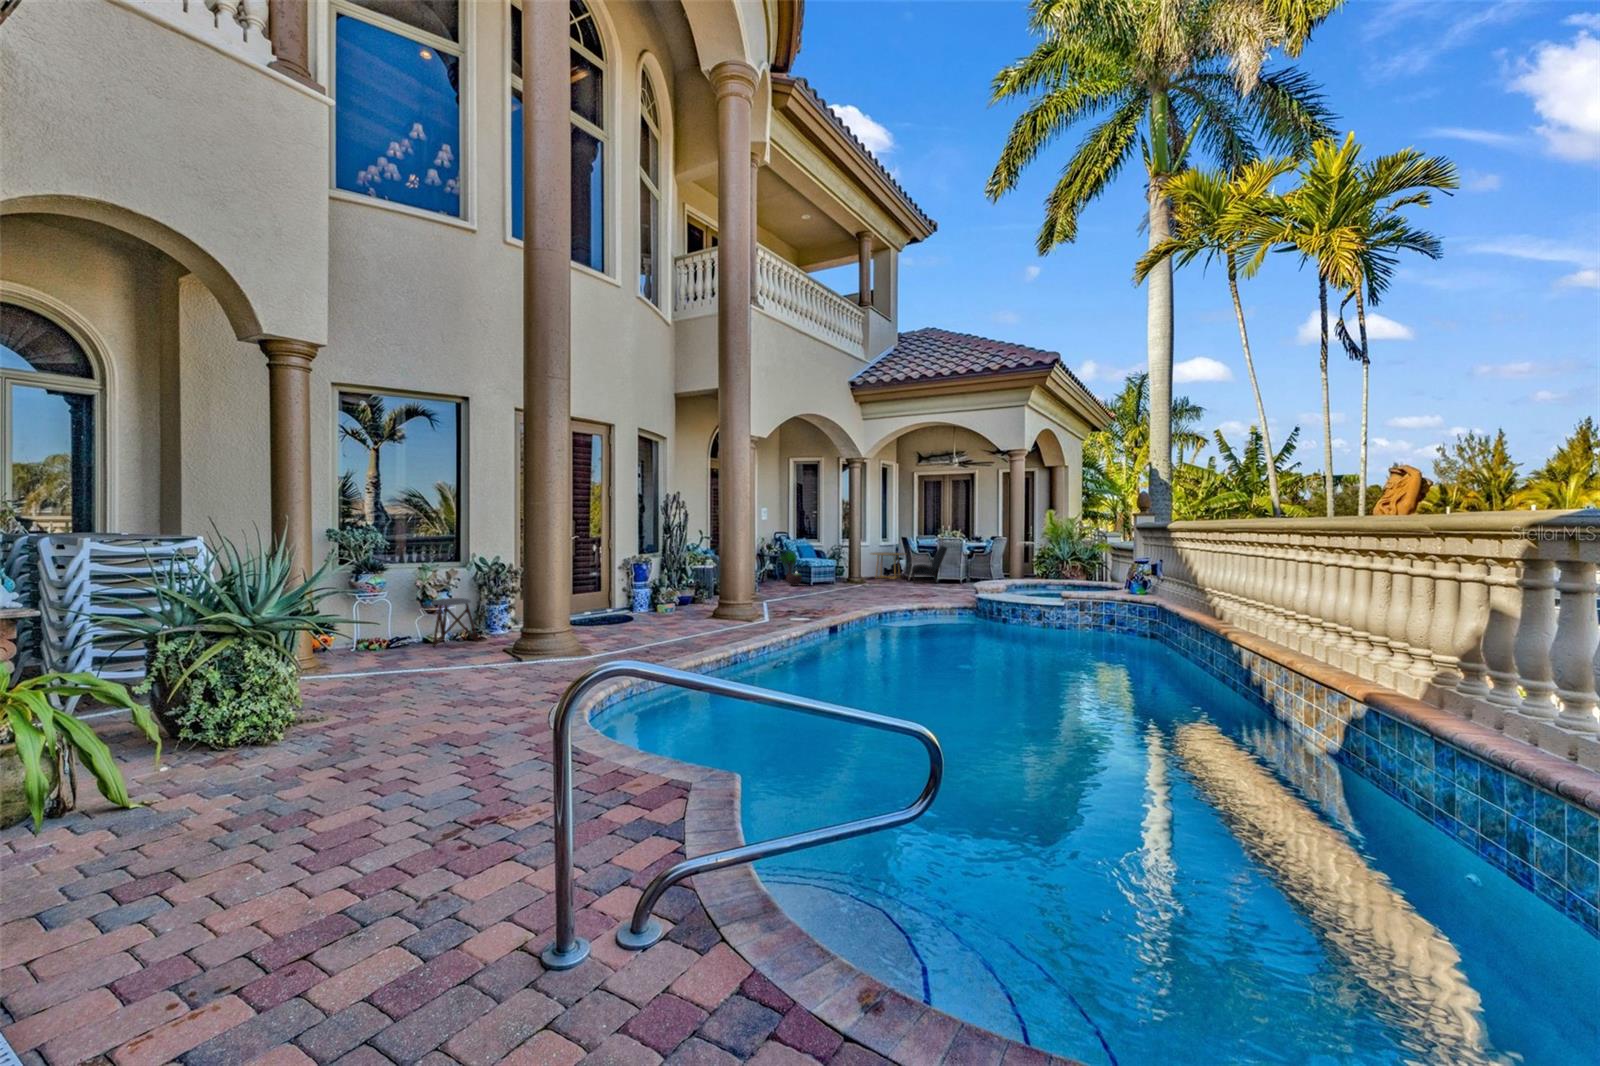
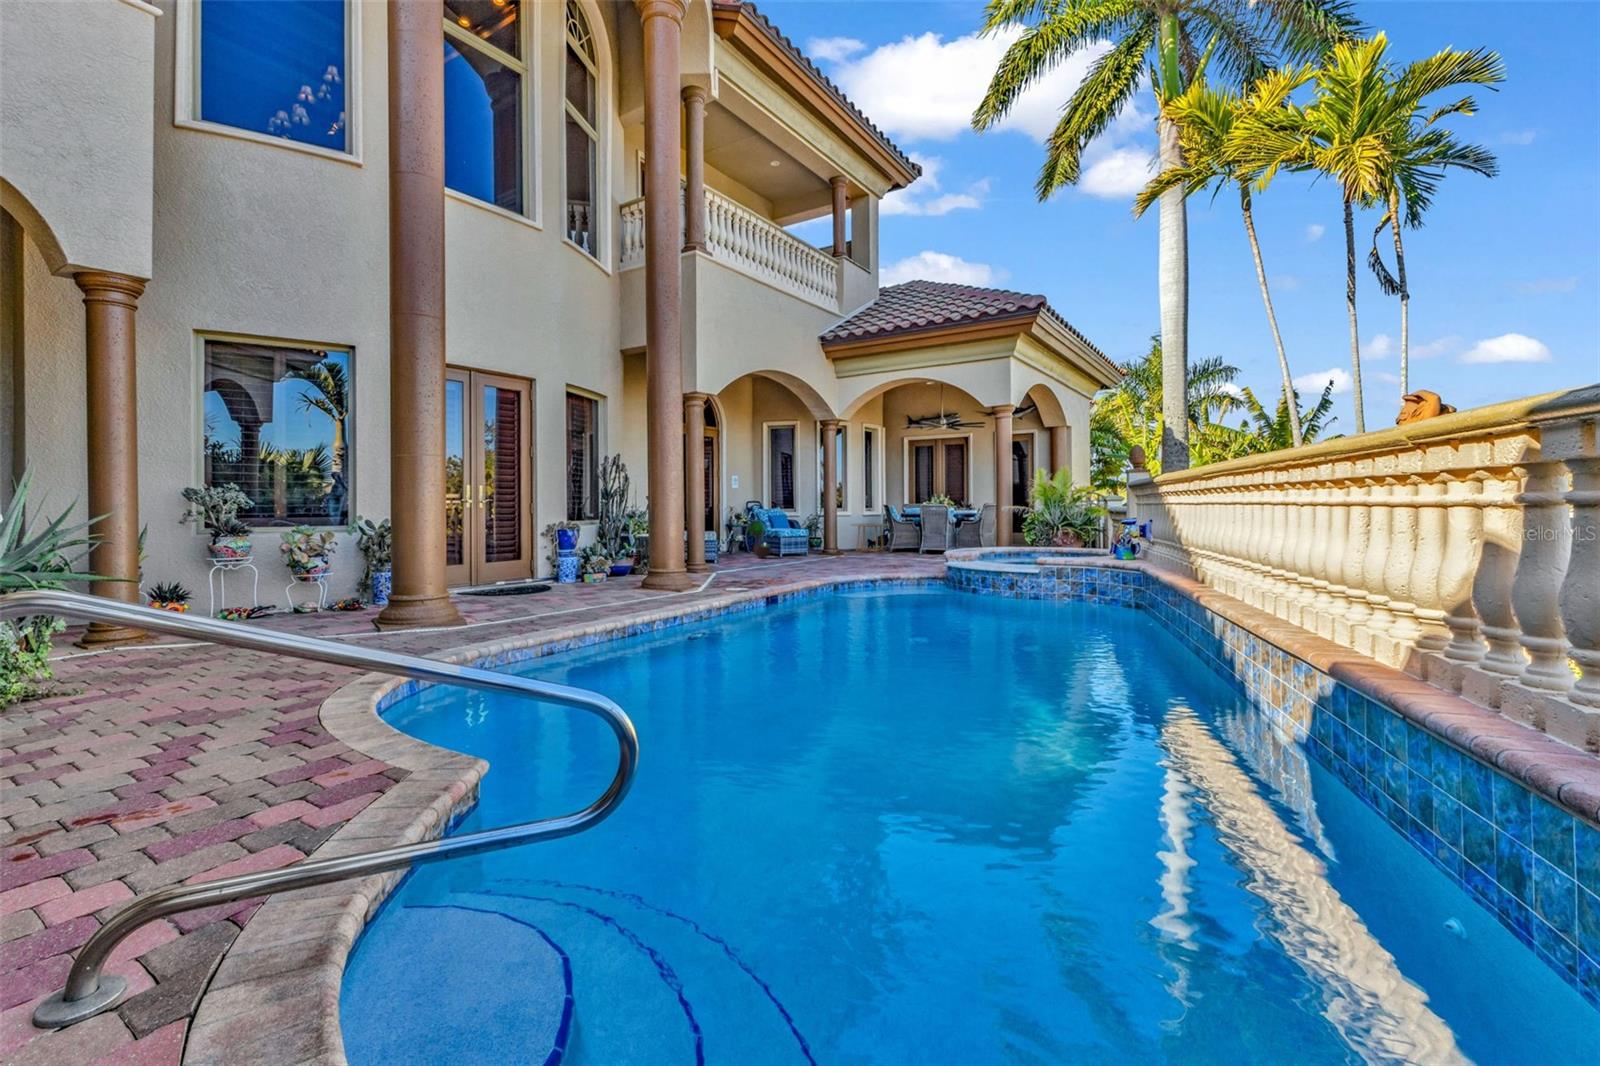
lounge chair: present [912,546,947,583] -> none [892,515,931,555]
stool: present [432,598,478,647] -> none [300,565,357,618]

